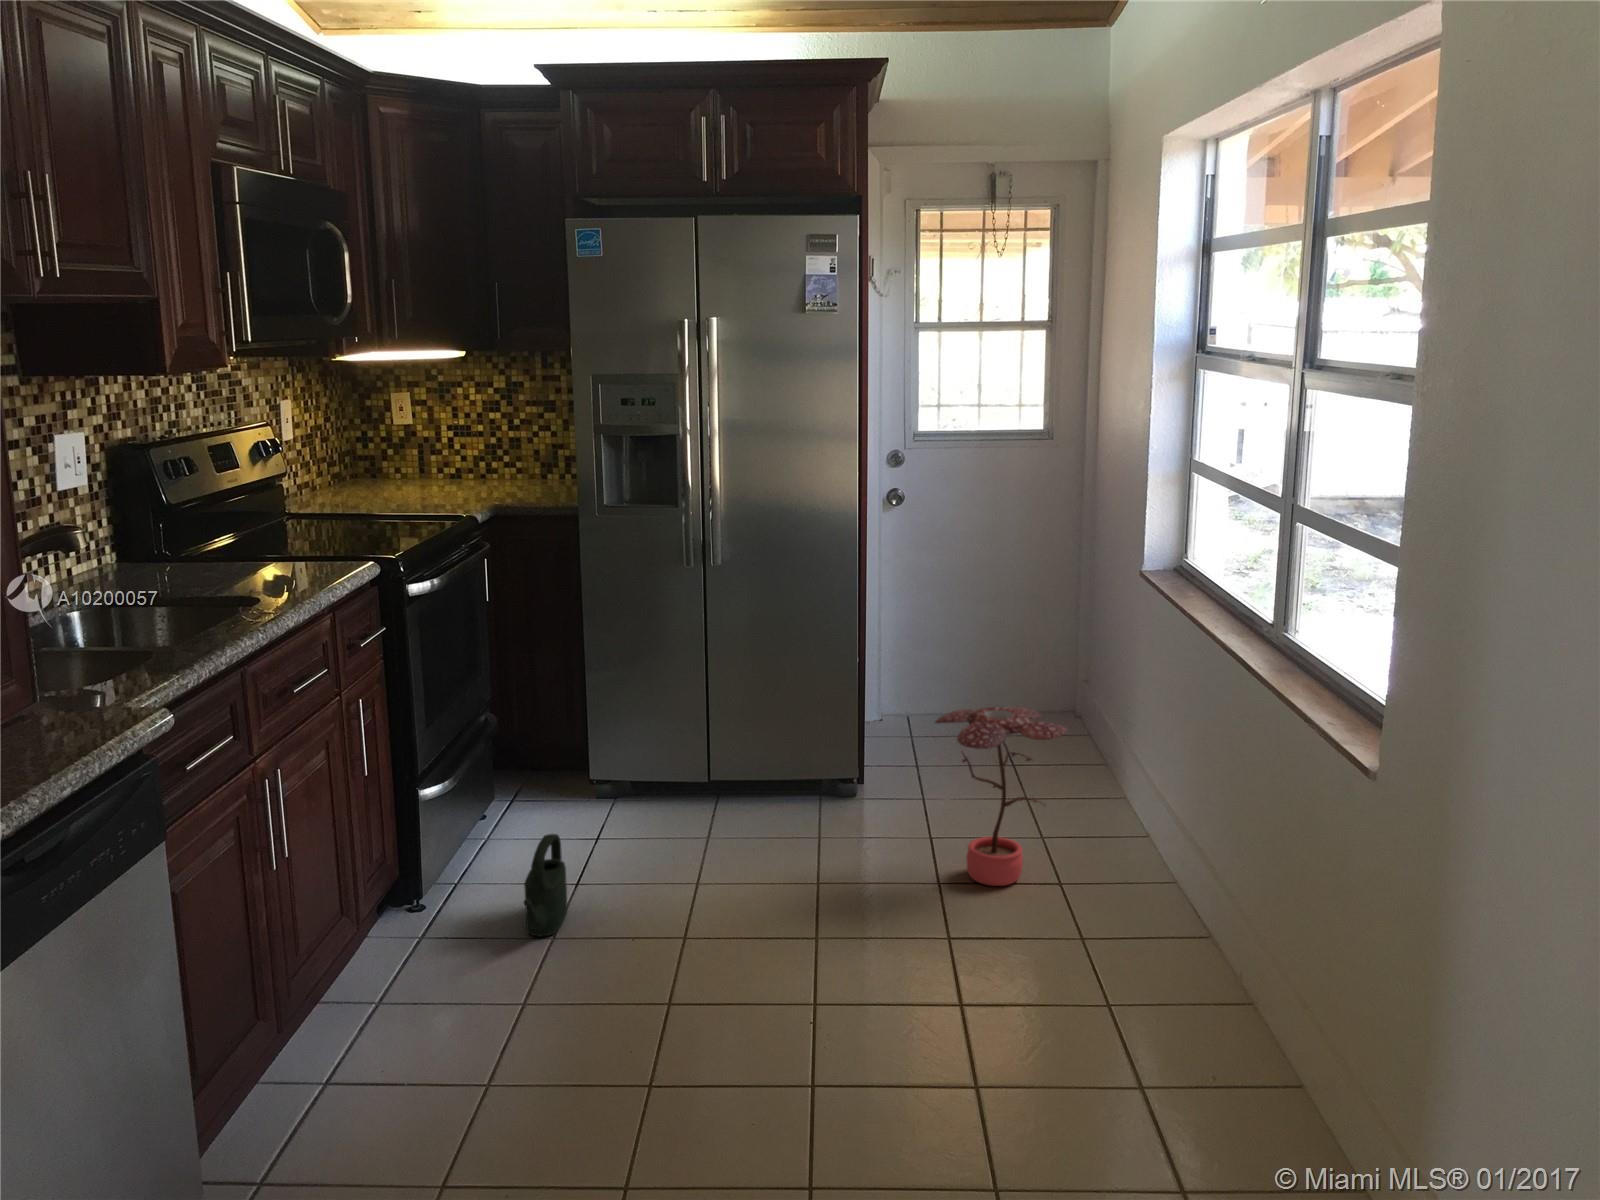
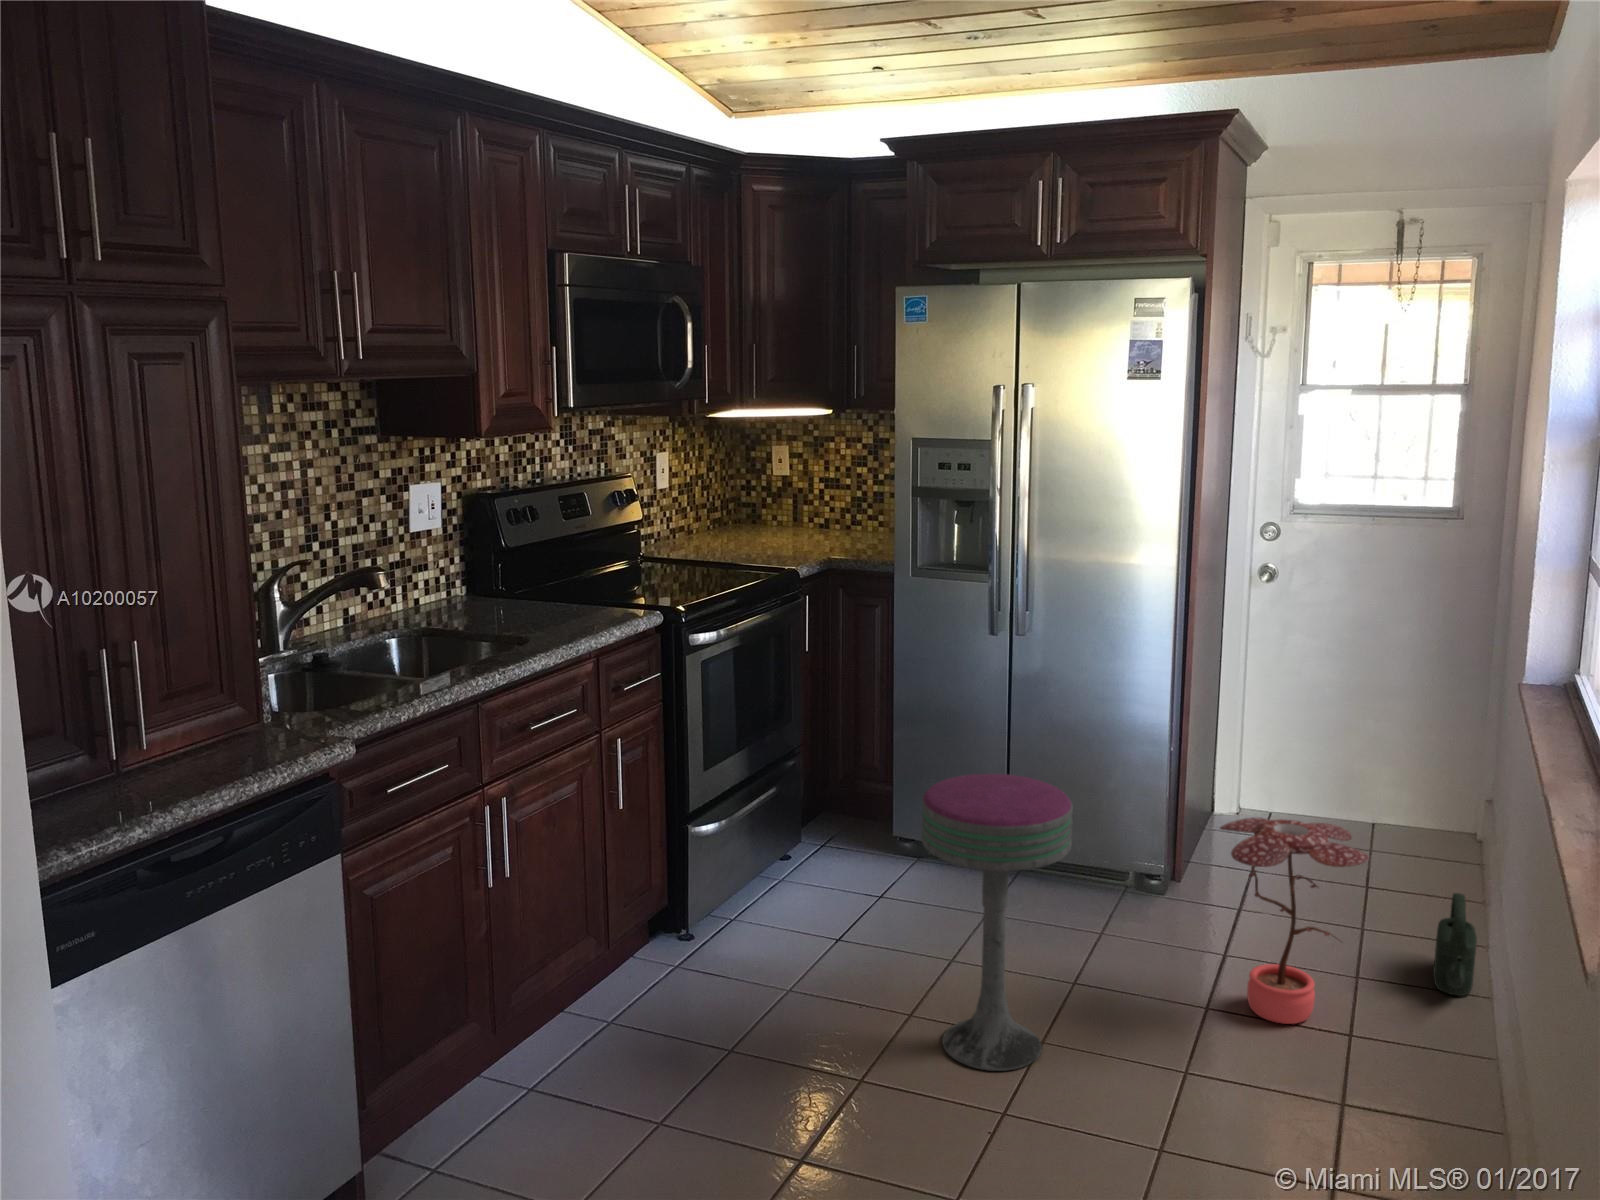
bar stool: none [700,692,843,973] -> present [921,774,1073,1071]
watering can: present [524,834,567,937] -> present [1433,893,1477,996]

